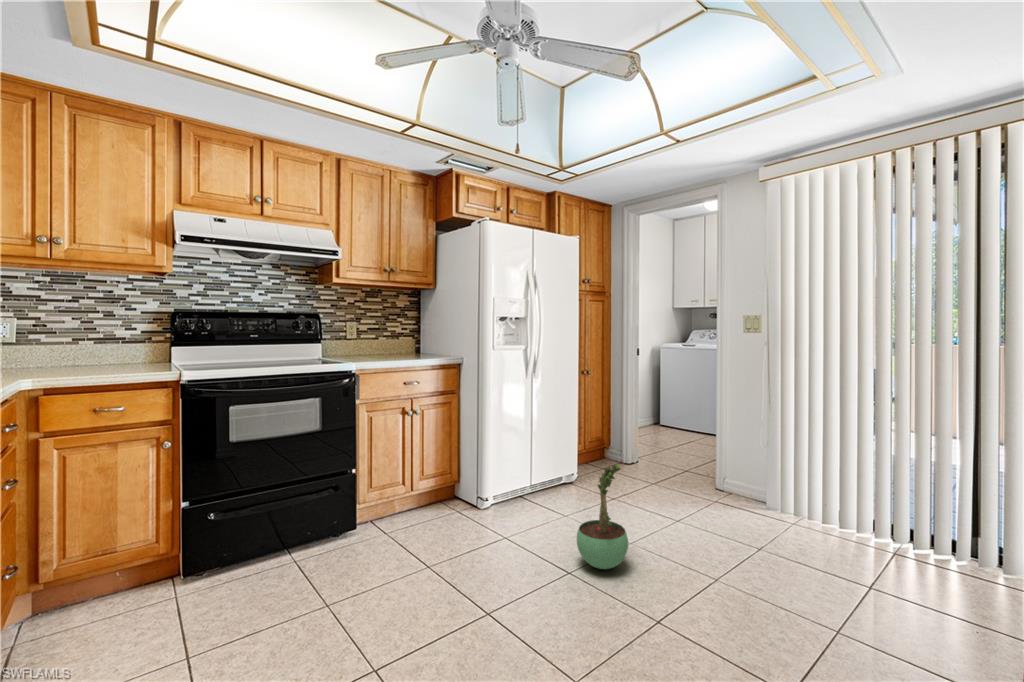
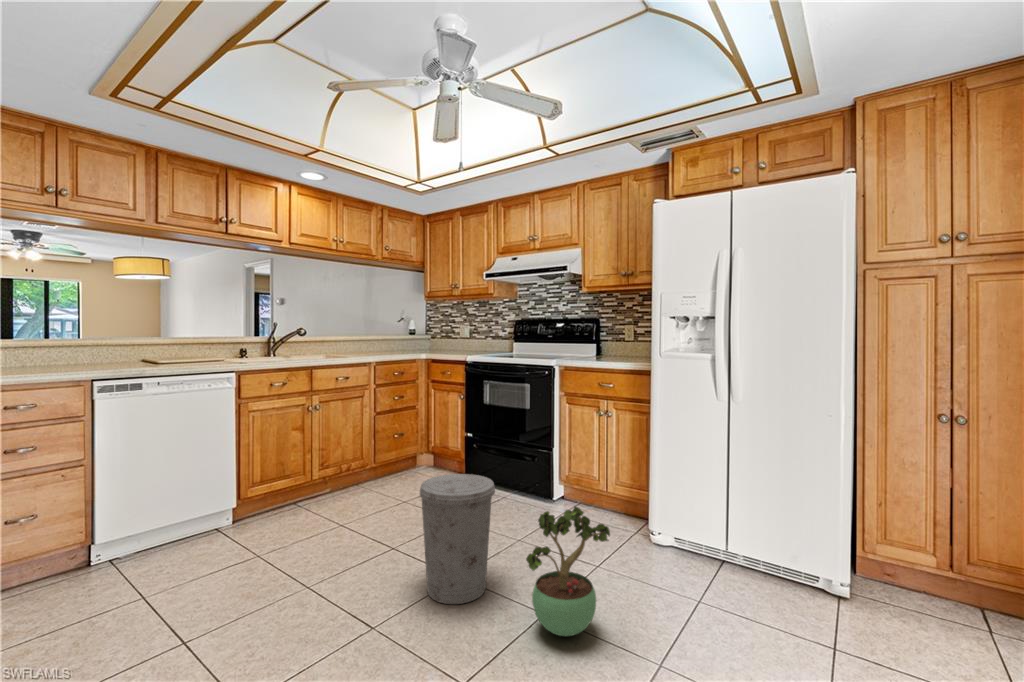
trash can: none [480,484,563,636] -> present [420,474,495,604]

